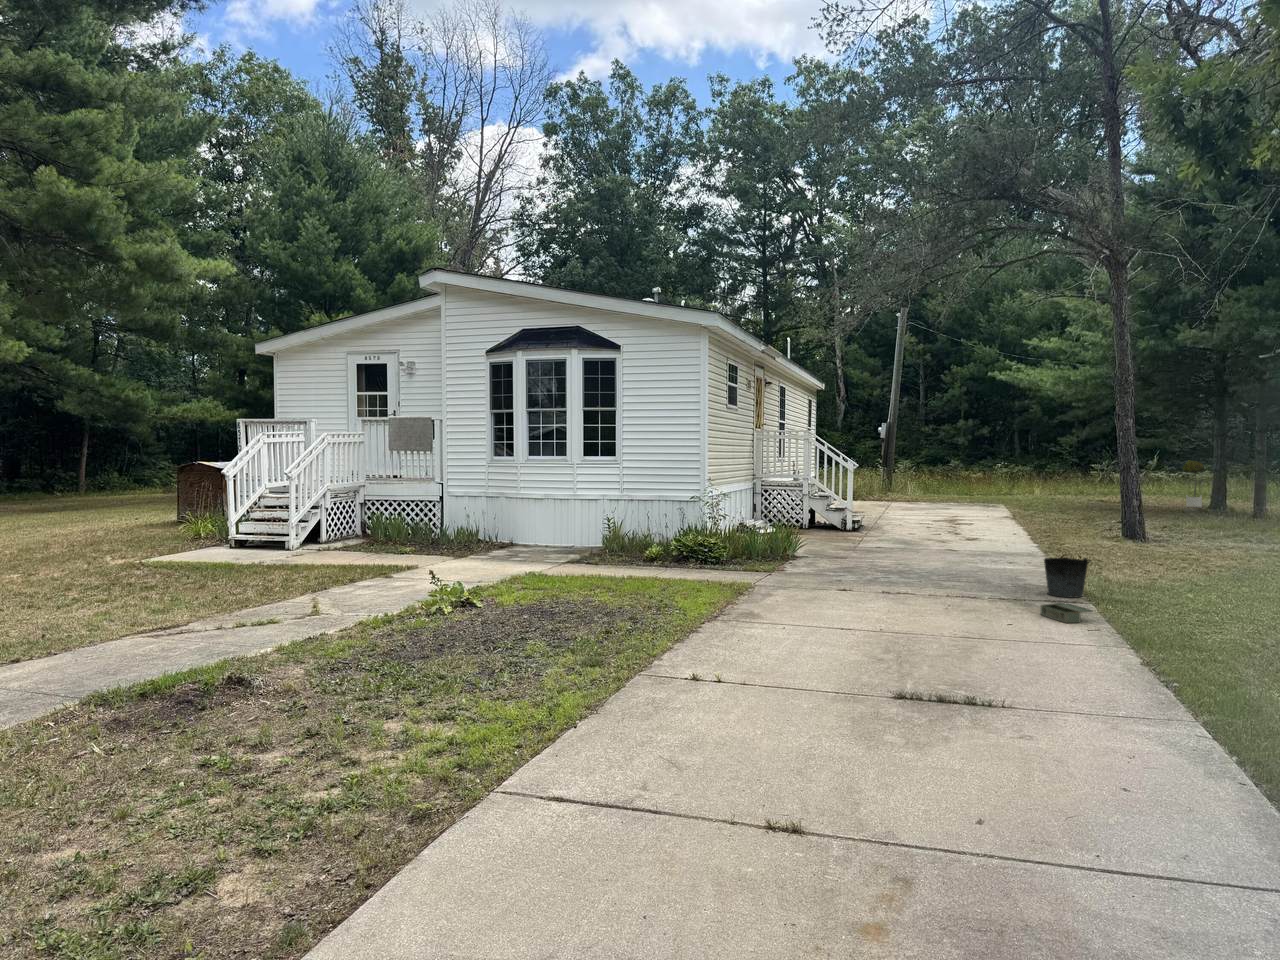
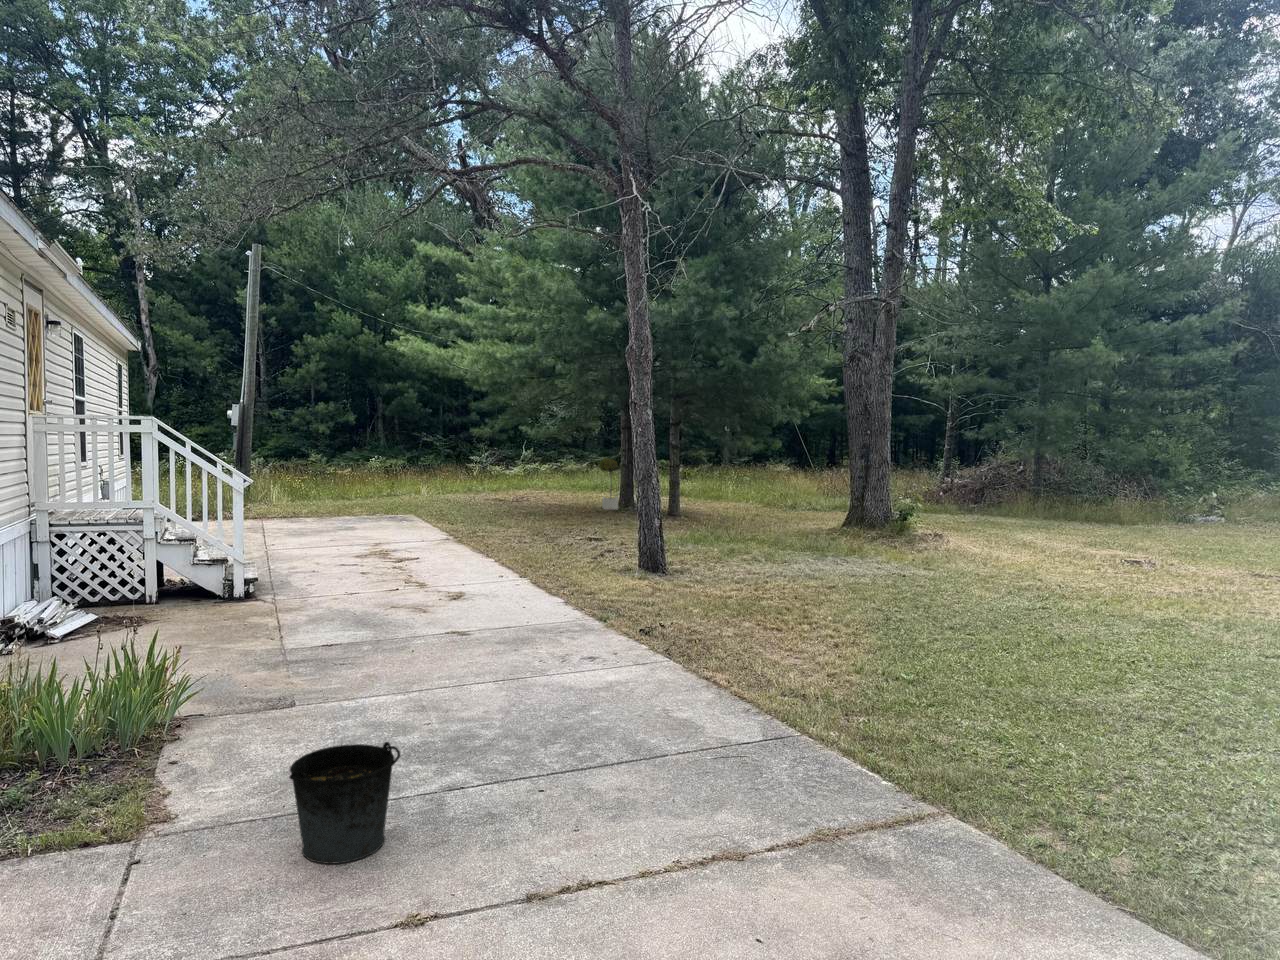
bucket: present [1044,558,1091,598] -> present [290,742,400,864]
toolbox: present [1040,603,1092,623] -> none [877,818,985,893]

